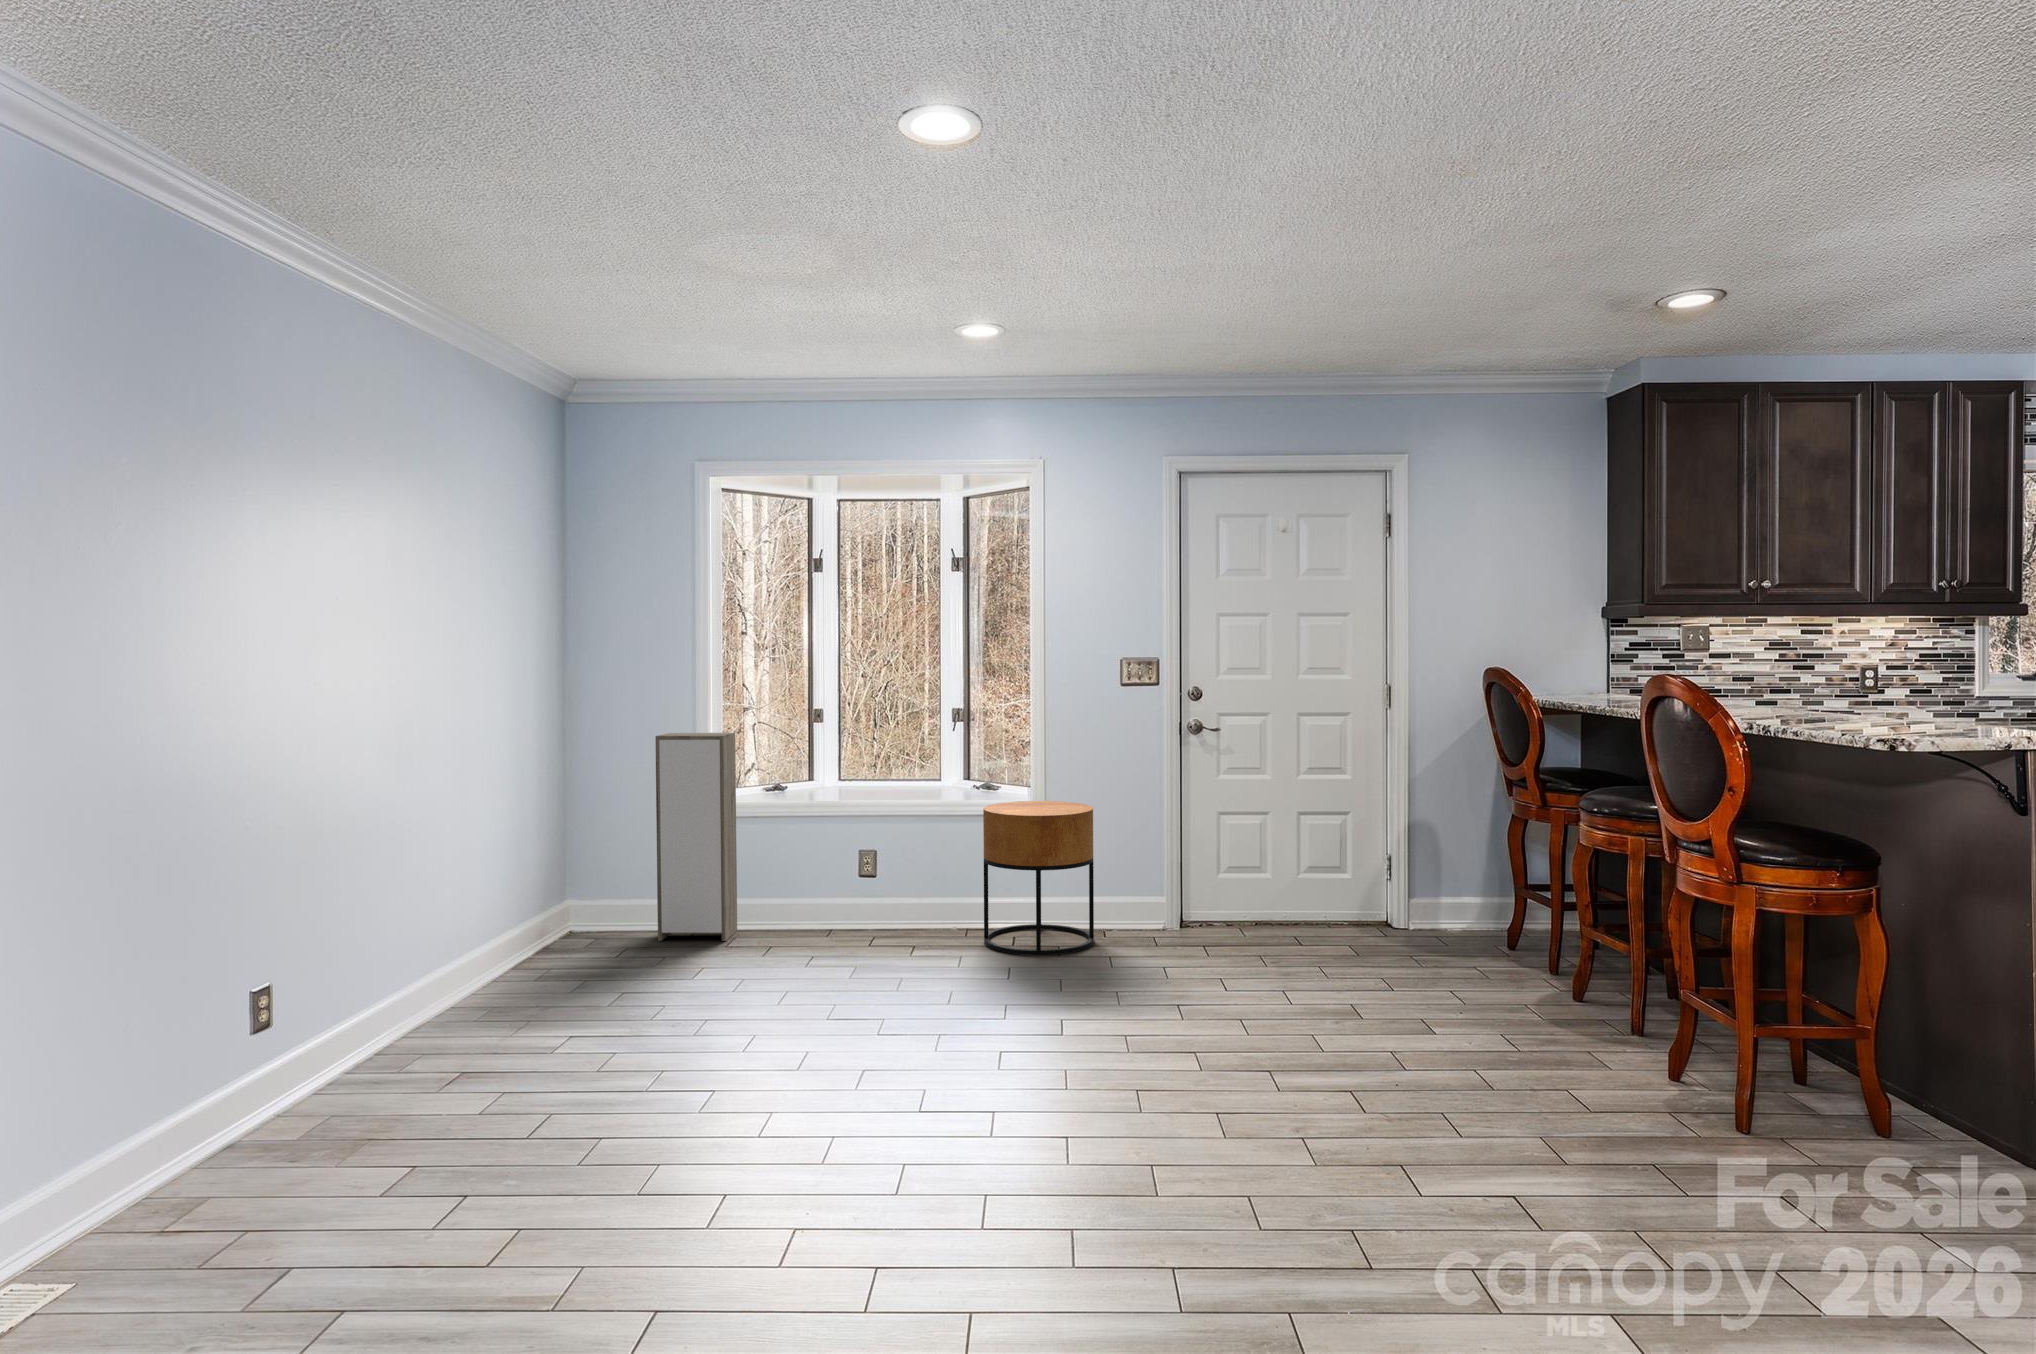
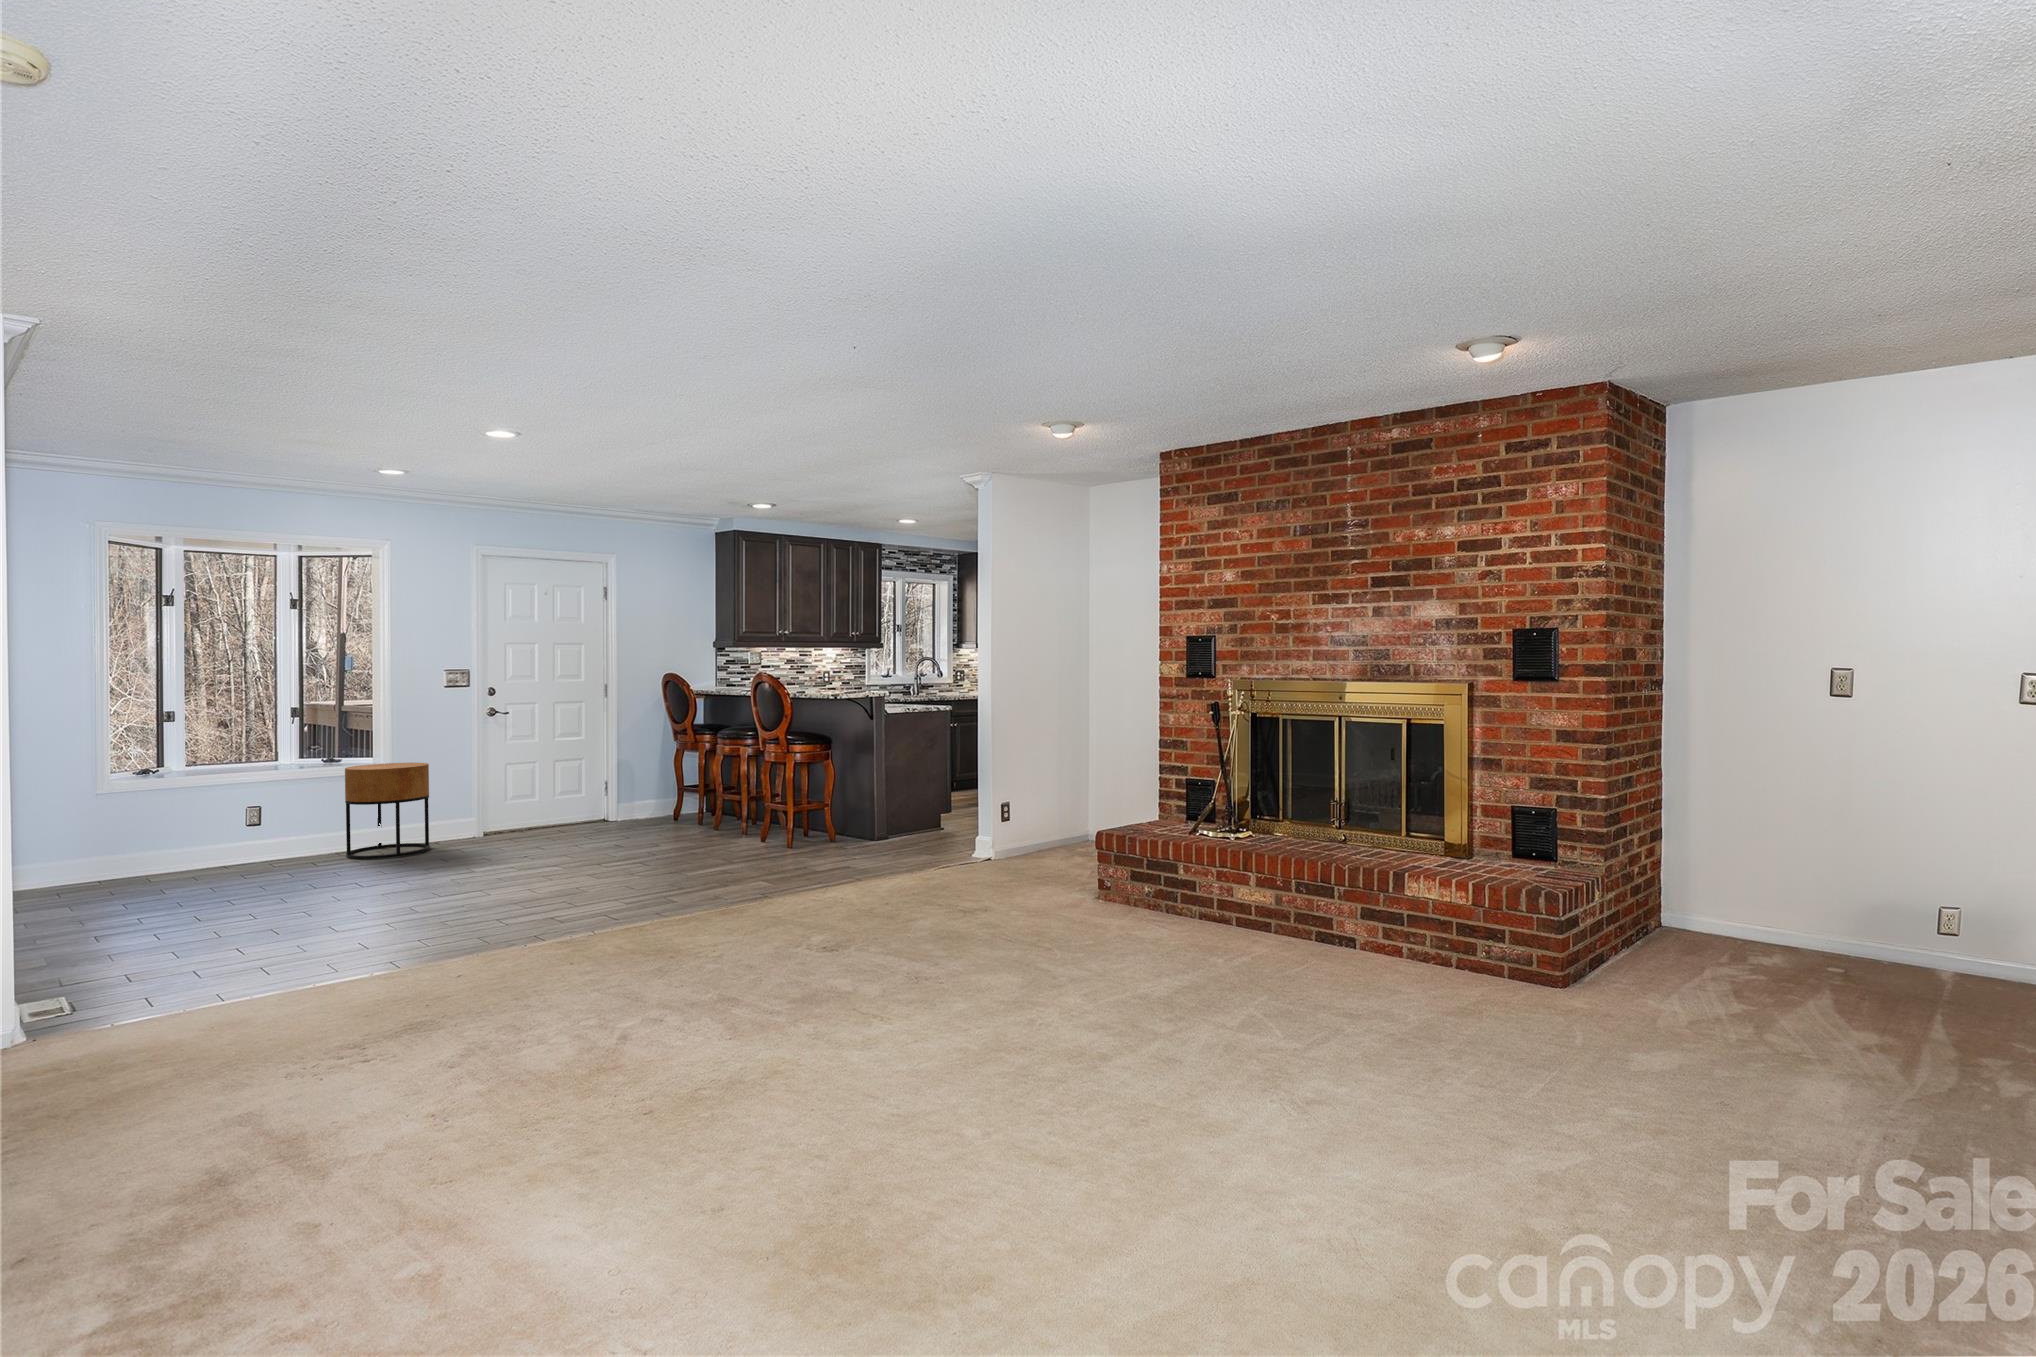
storage cabinet: present [655,733,737,941] -> none [39,728,115,894]

